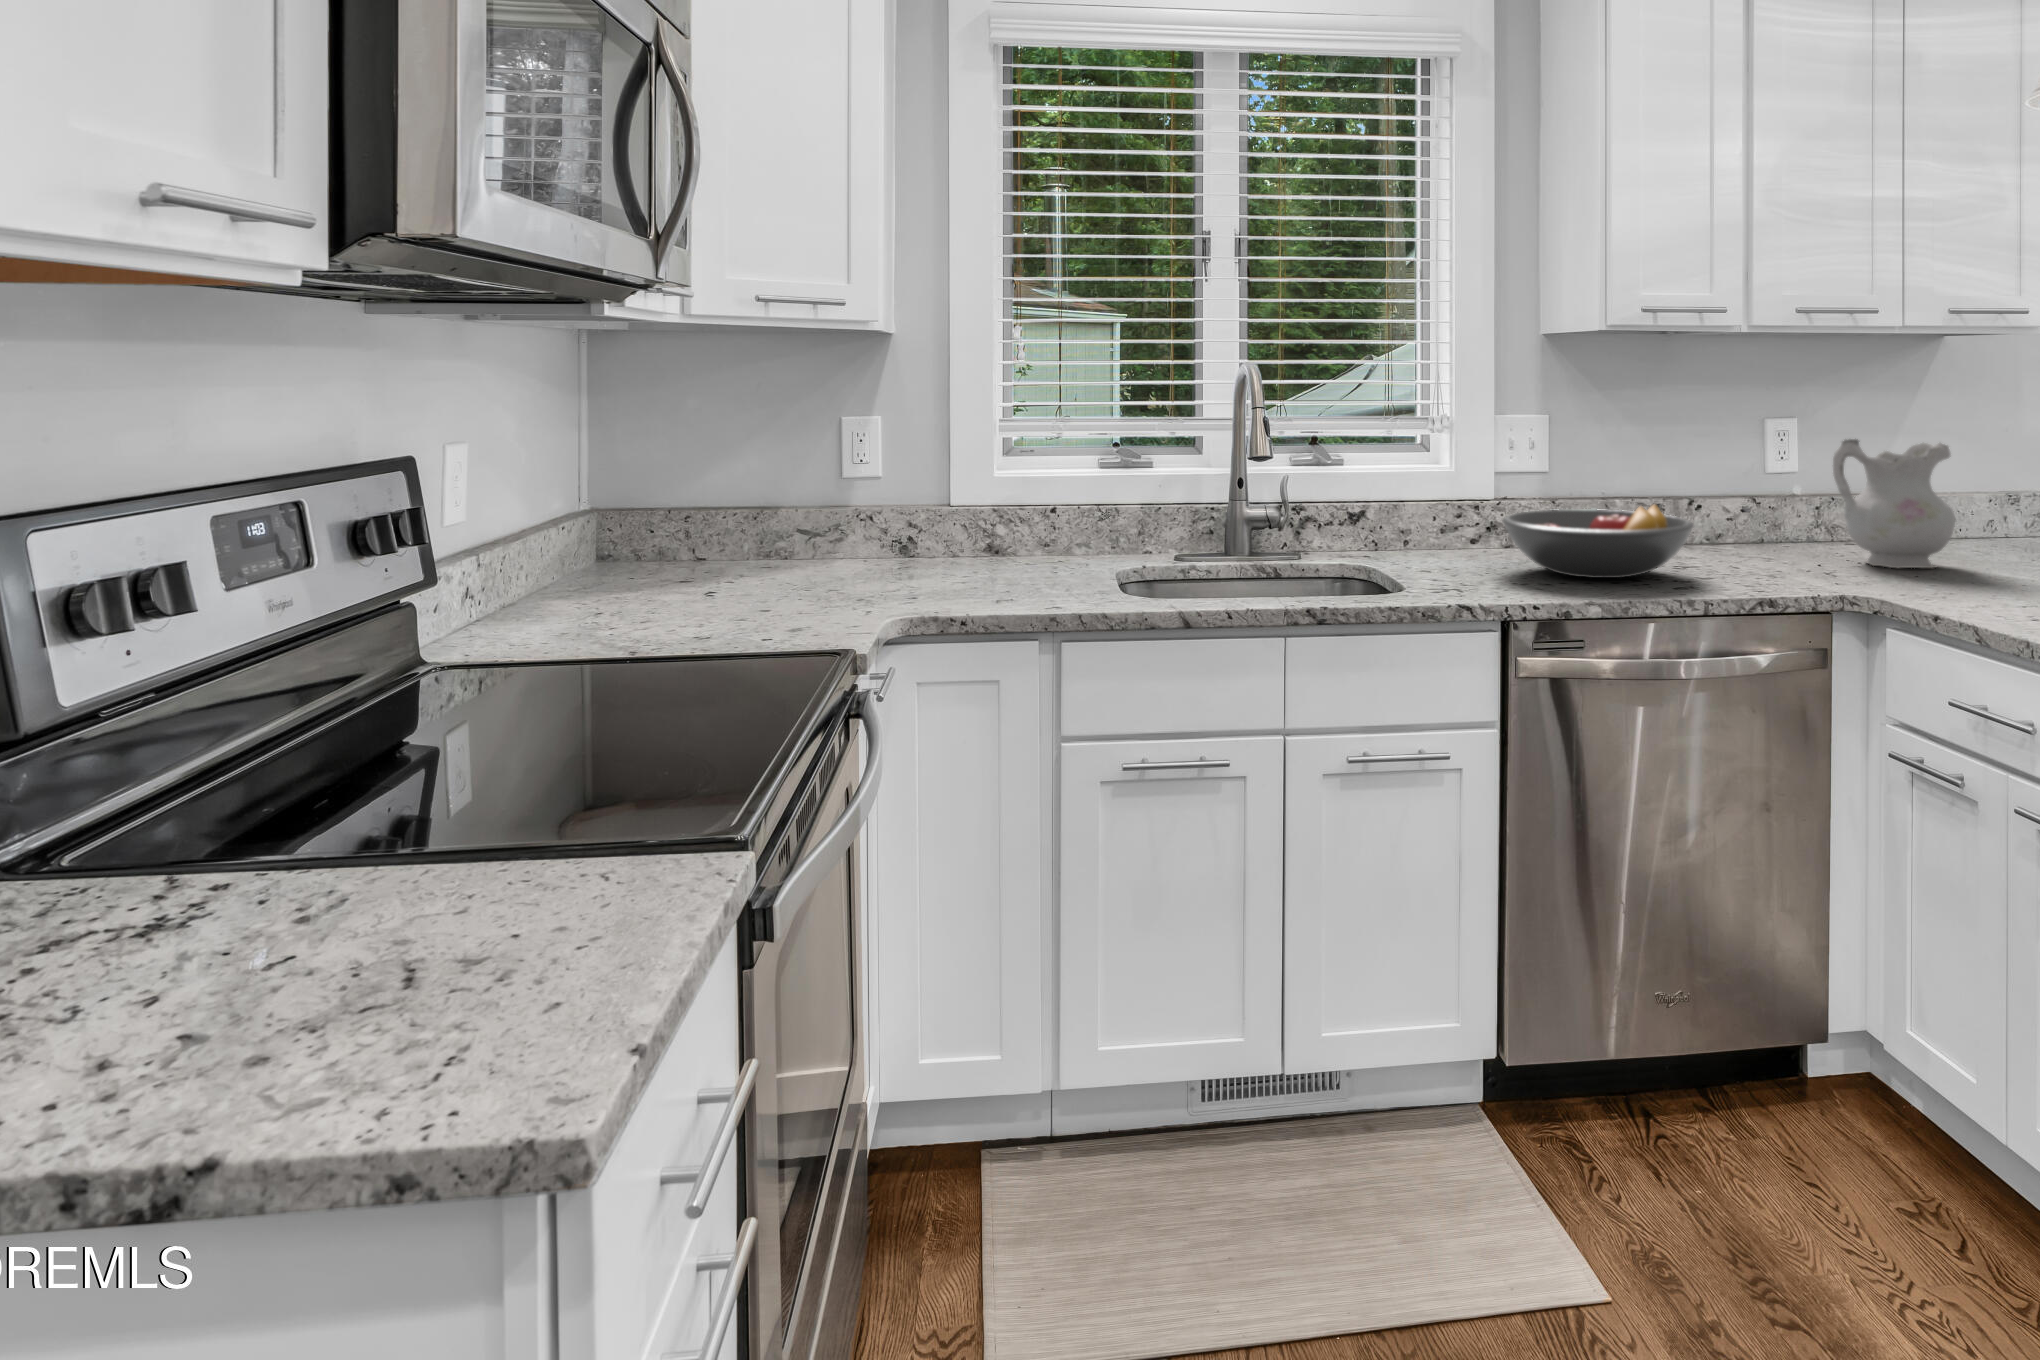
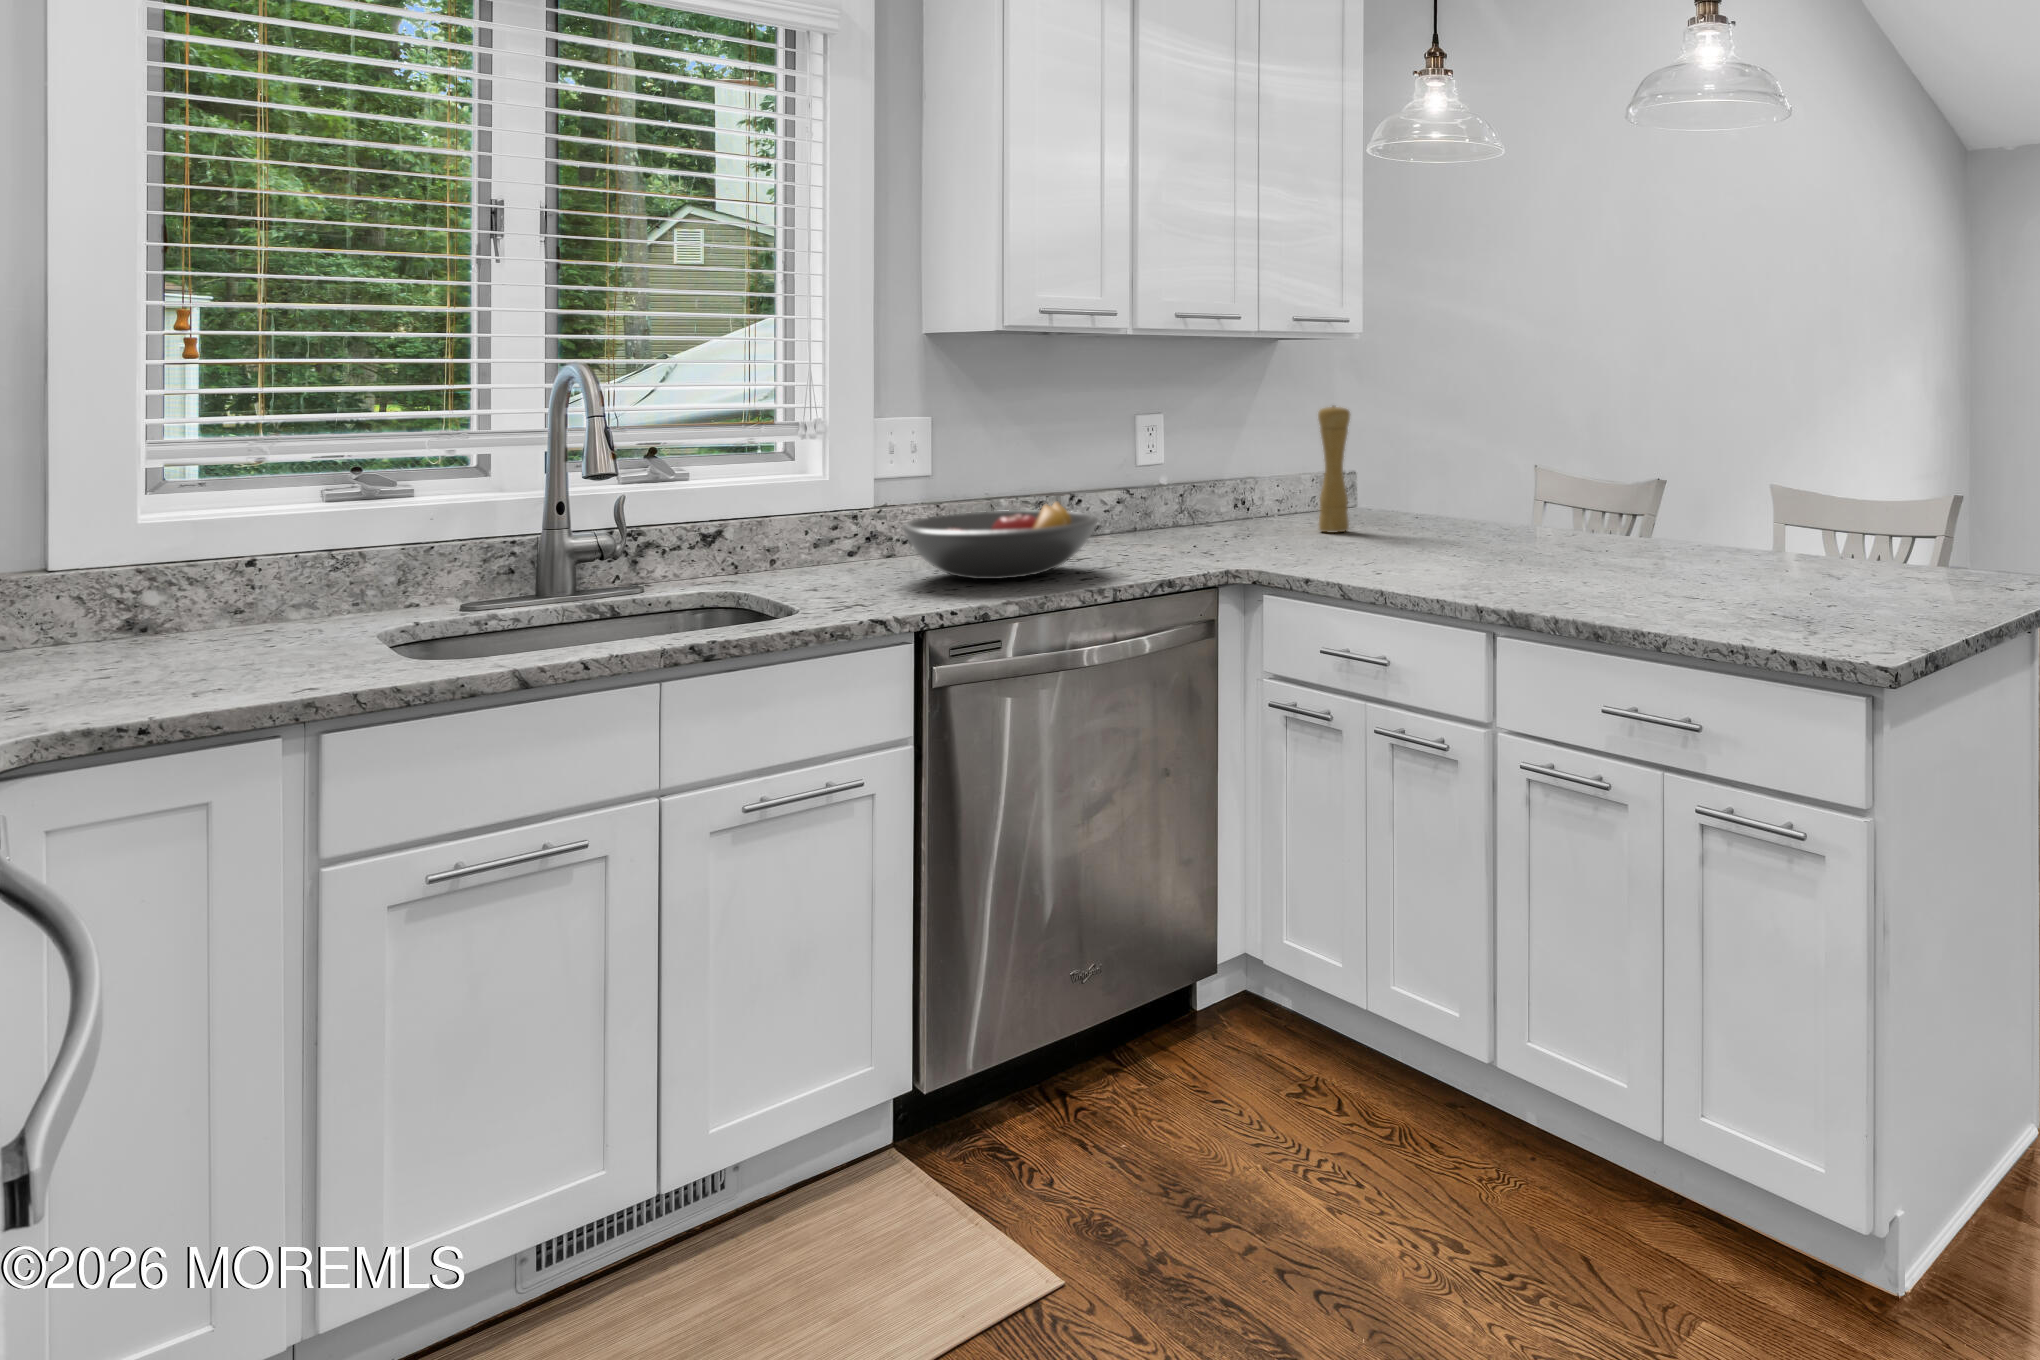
pepper mill: none [1982,411,2027,564] -> present [1318,406,1350,533]
ceramic pitcher: present [1833,439,1955,568] -> none [1207,432,1303,544]

